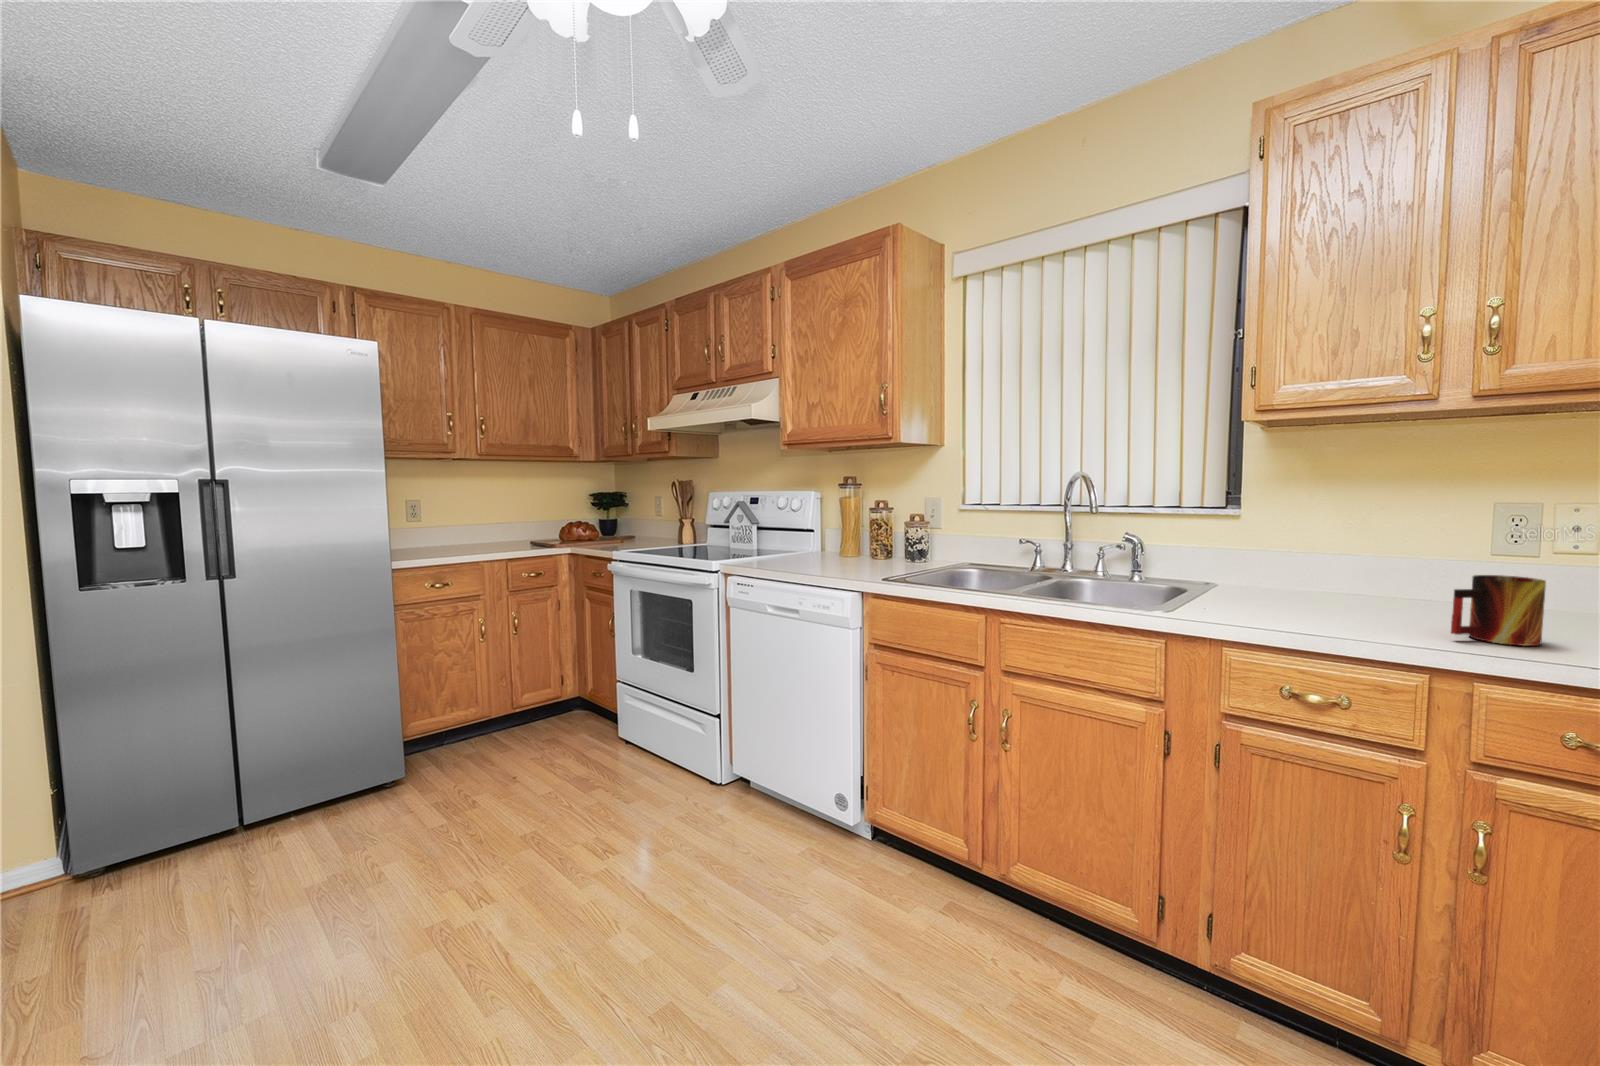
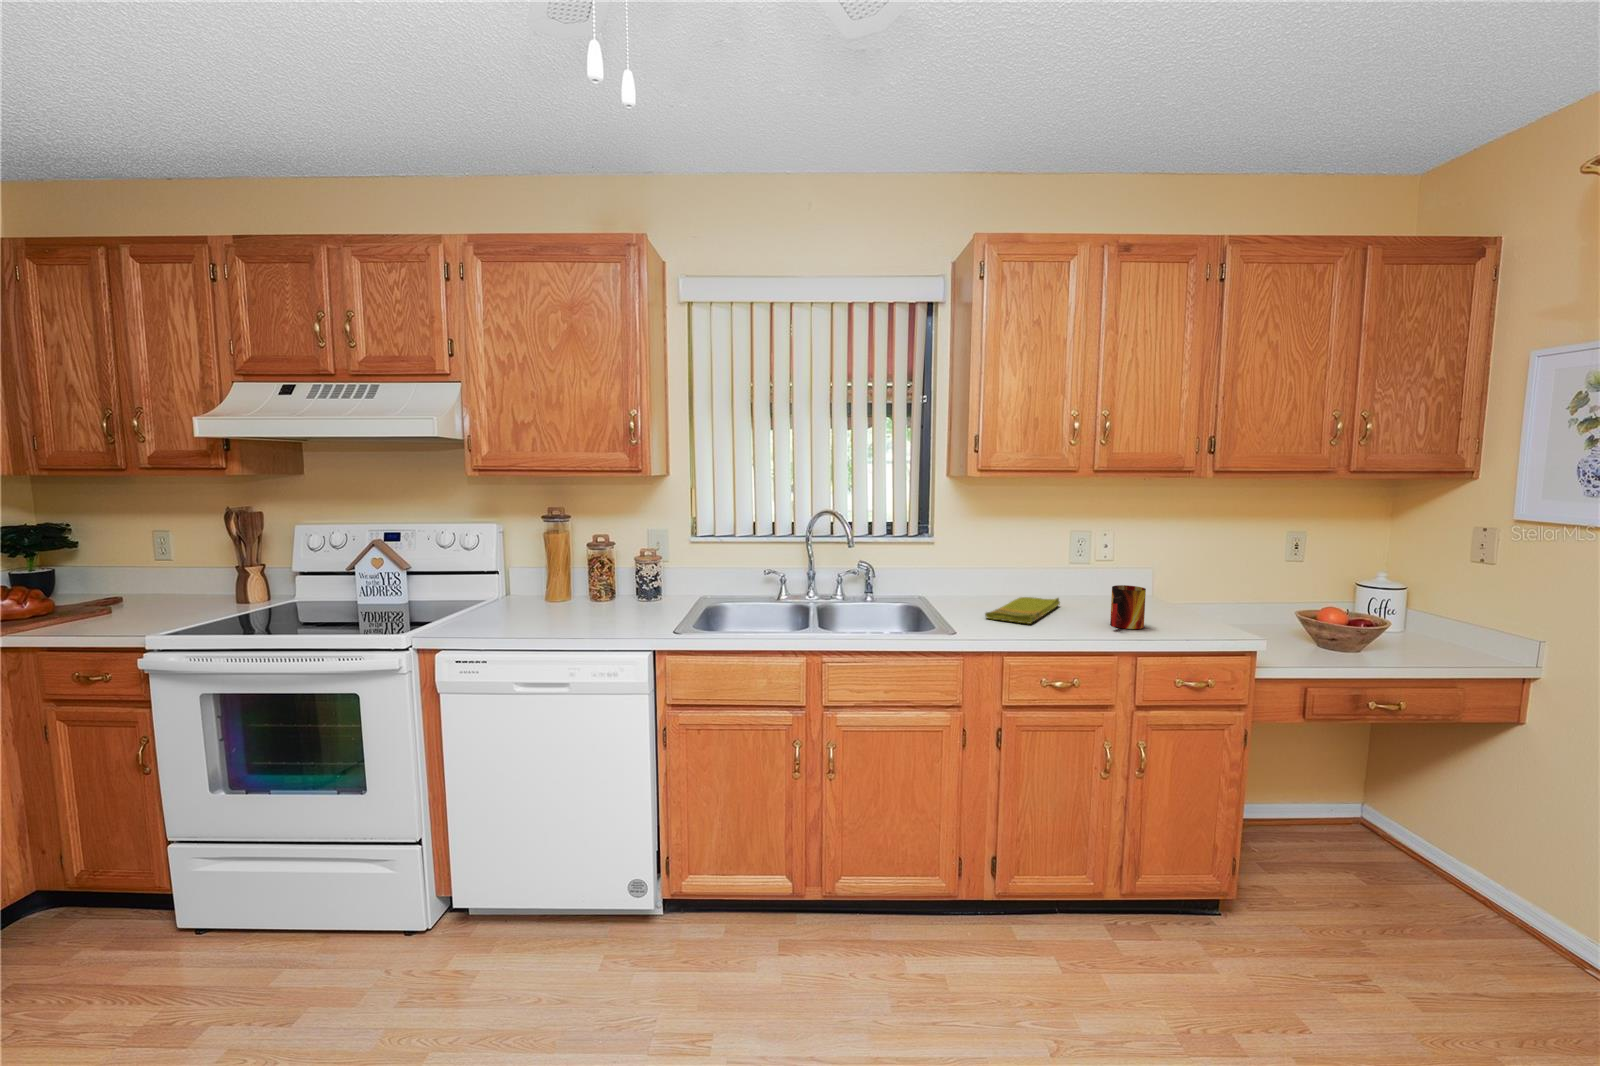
dish towel: none [1249,593,1426,617] -> present [985,597,1060,624]

